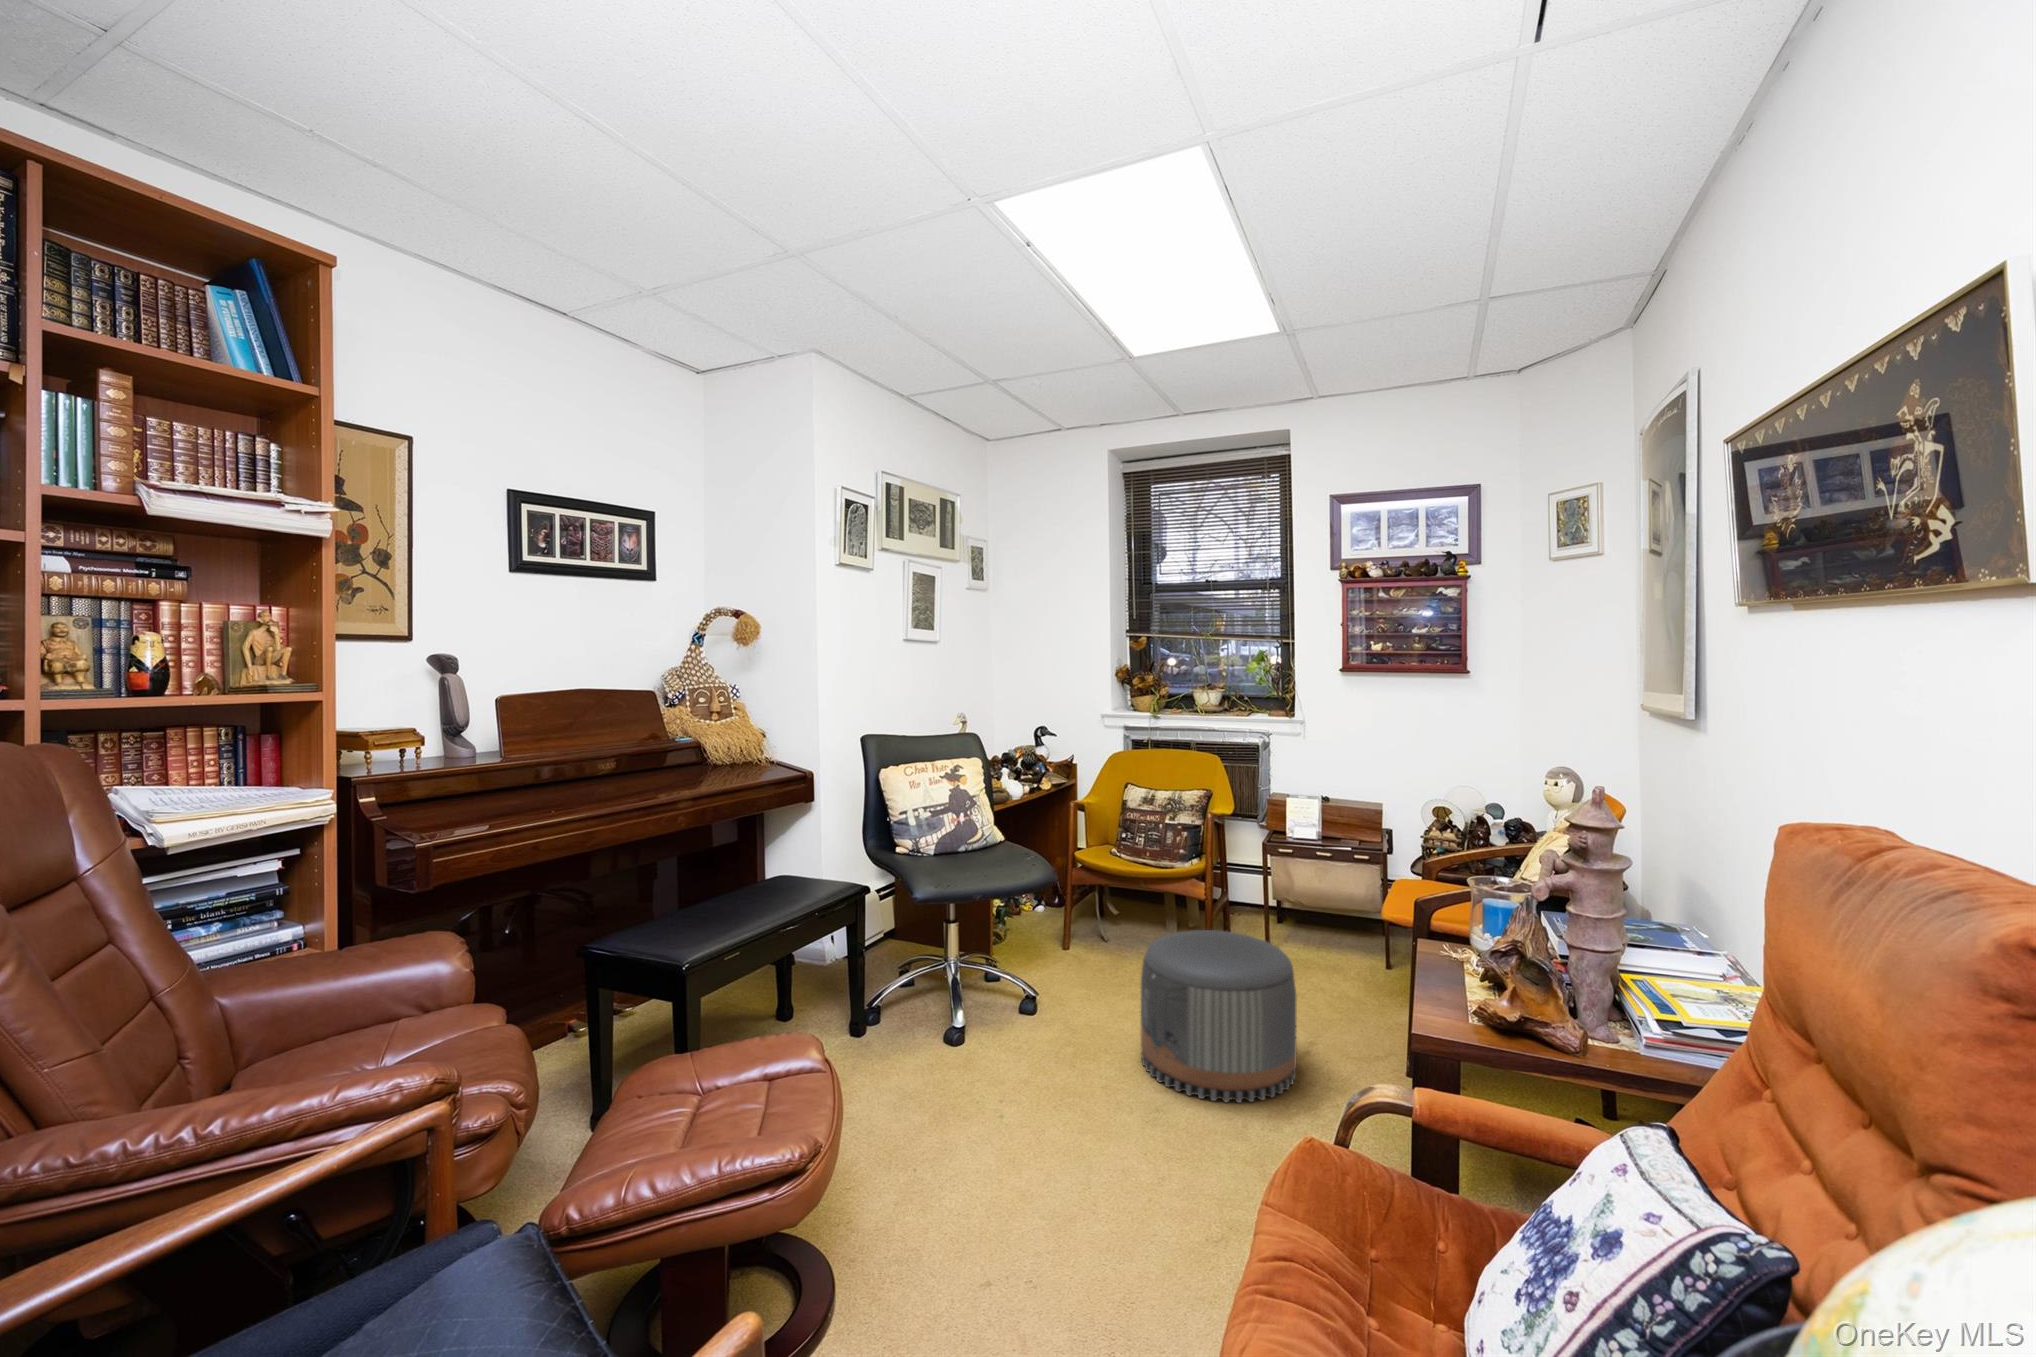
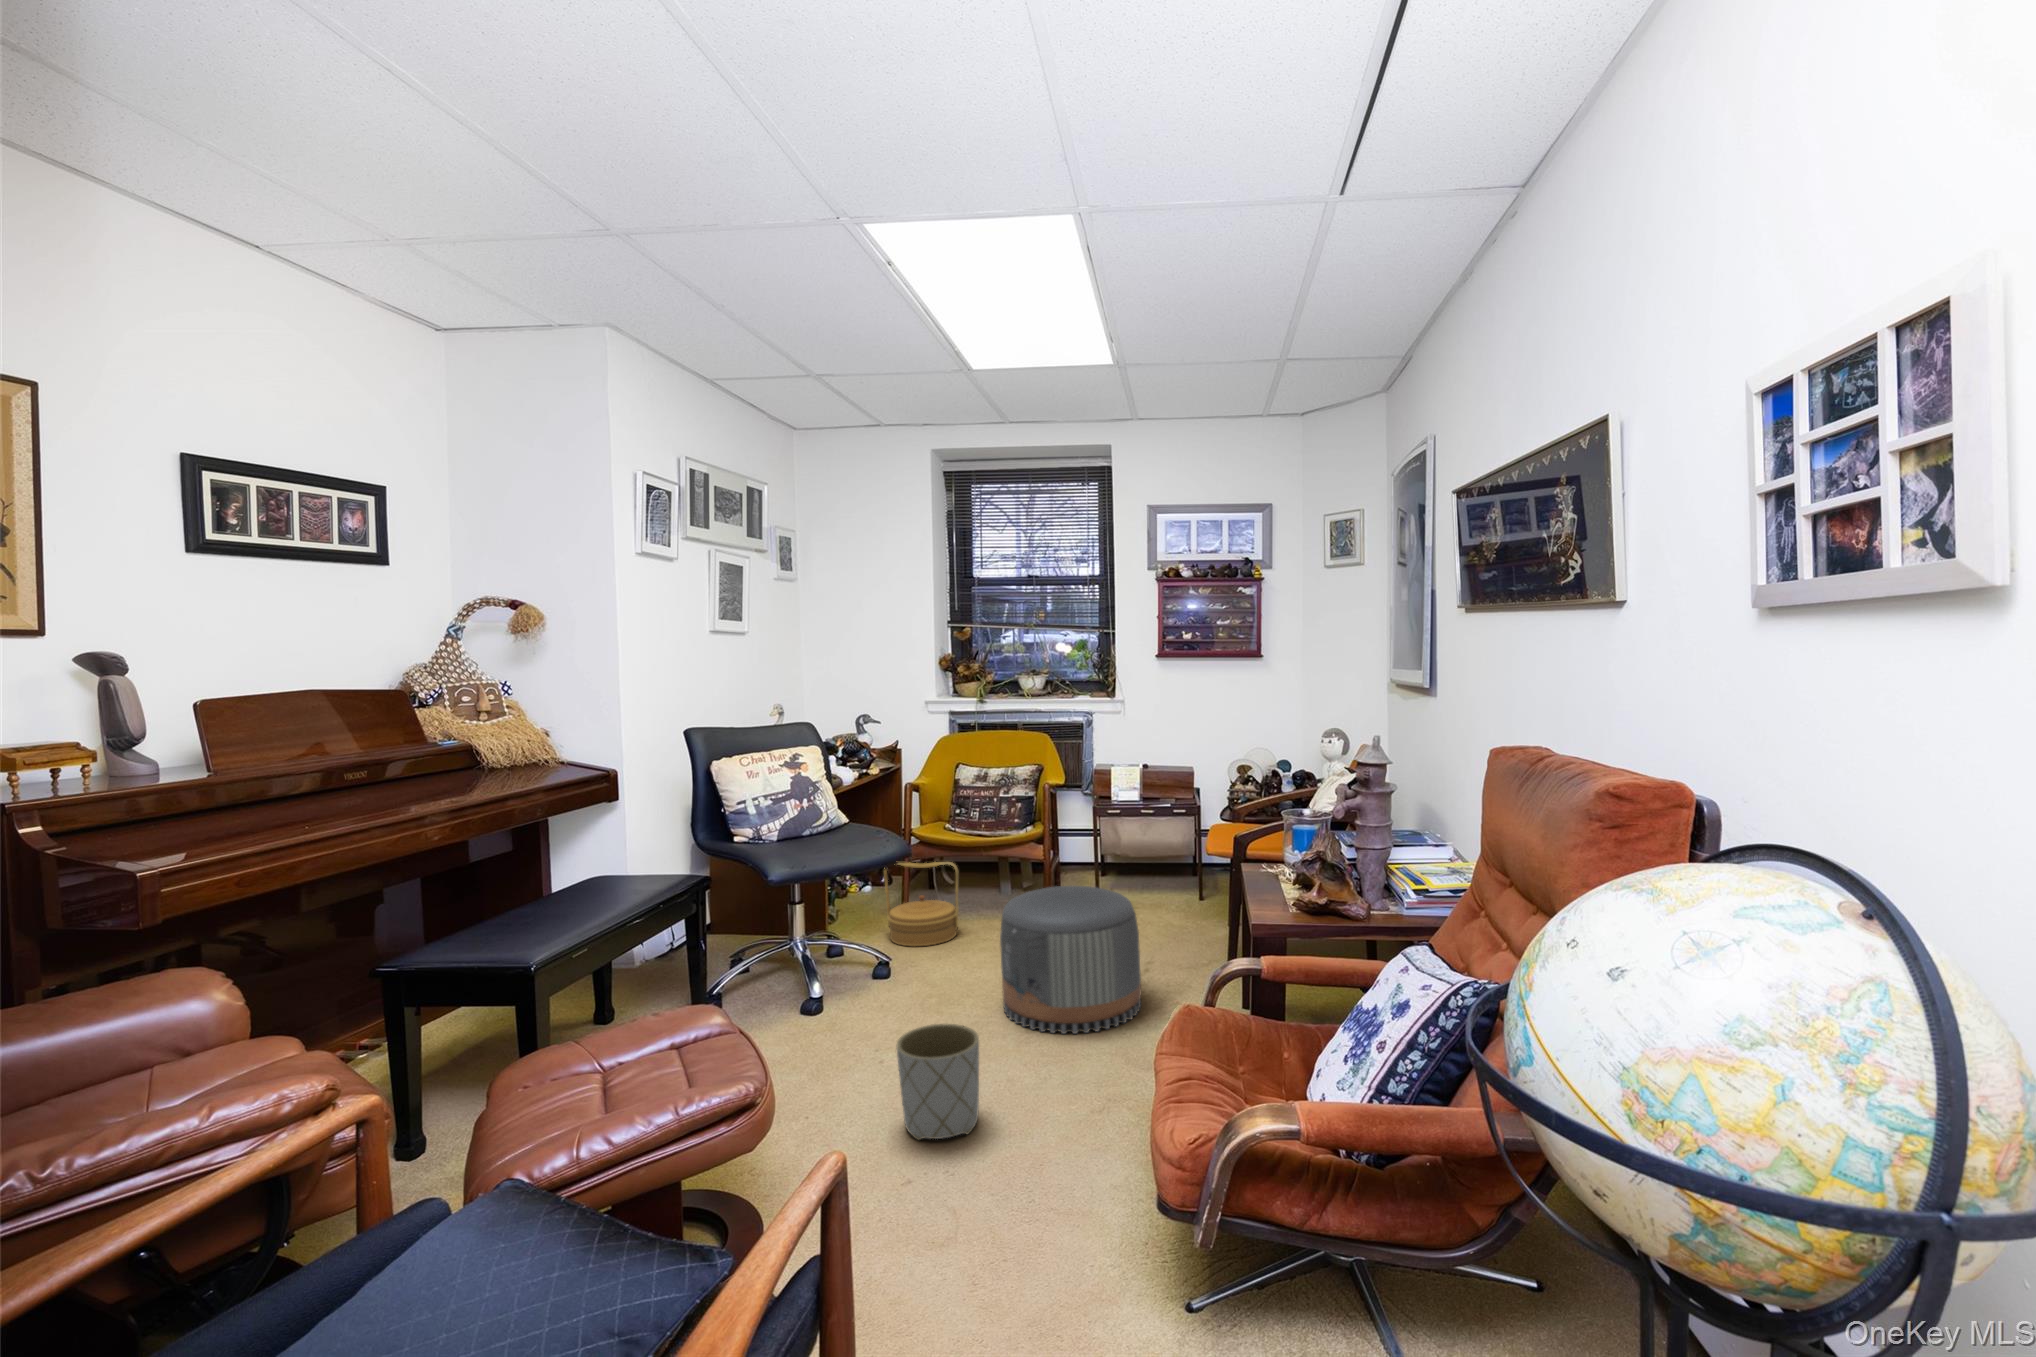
basket: none [1043,878,1117,968] -> present [884,862,959,947]
planter: none [1000,1075,1090,1208] -> present [896,1024,979,1140]

